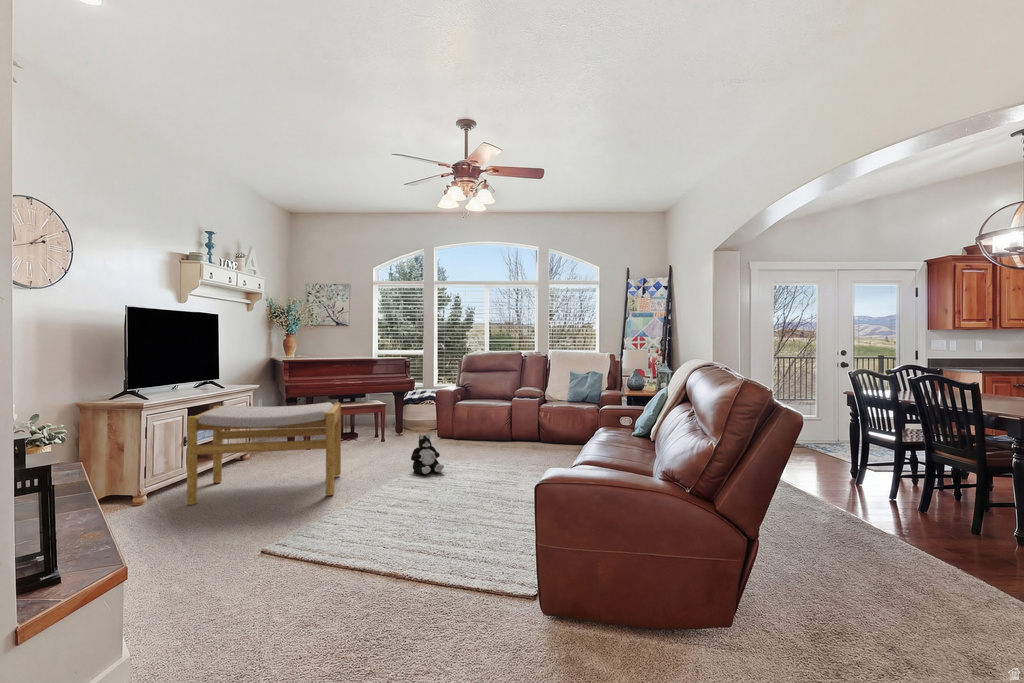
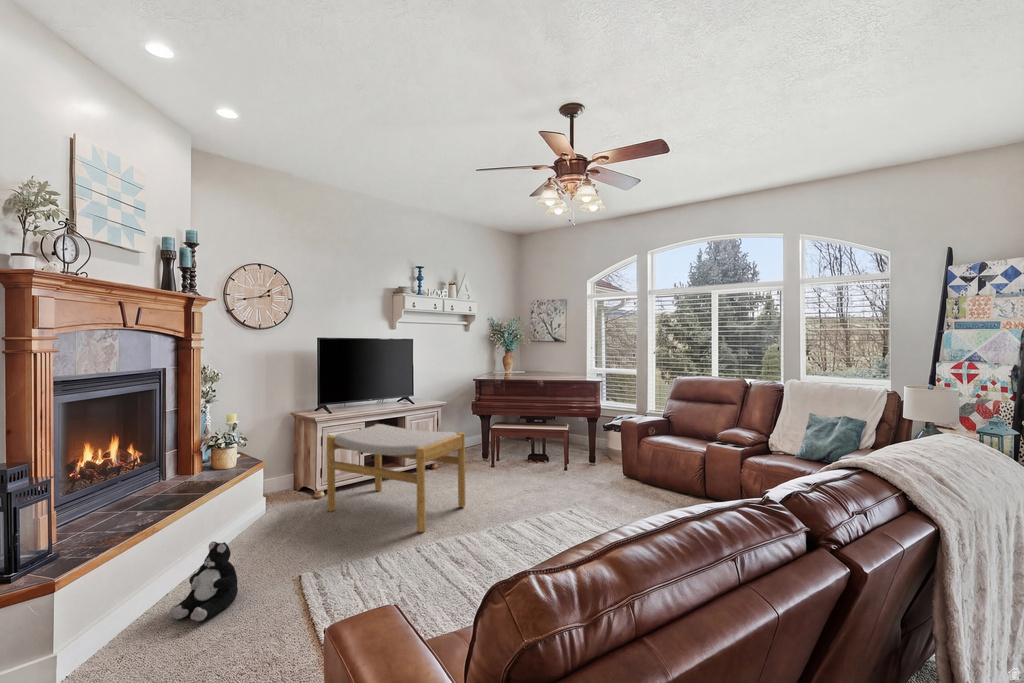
plush toy: present [411,434,444,474] -> present [170,542,238,621]

